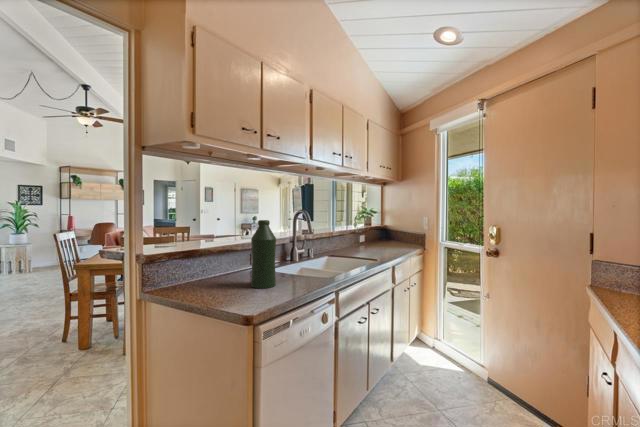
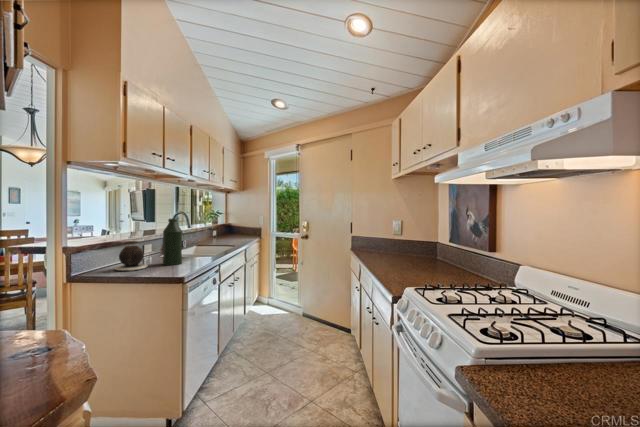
vase: none [191,256,231,292] -> present [114,246,147,271]

